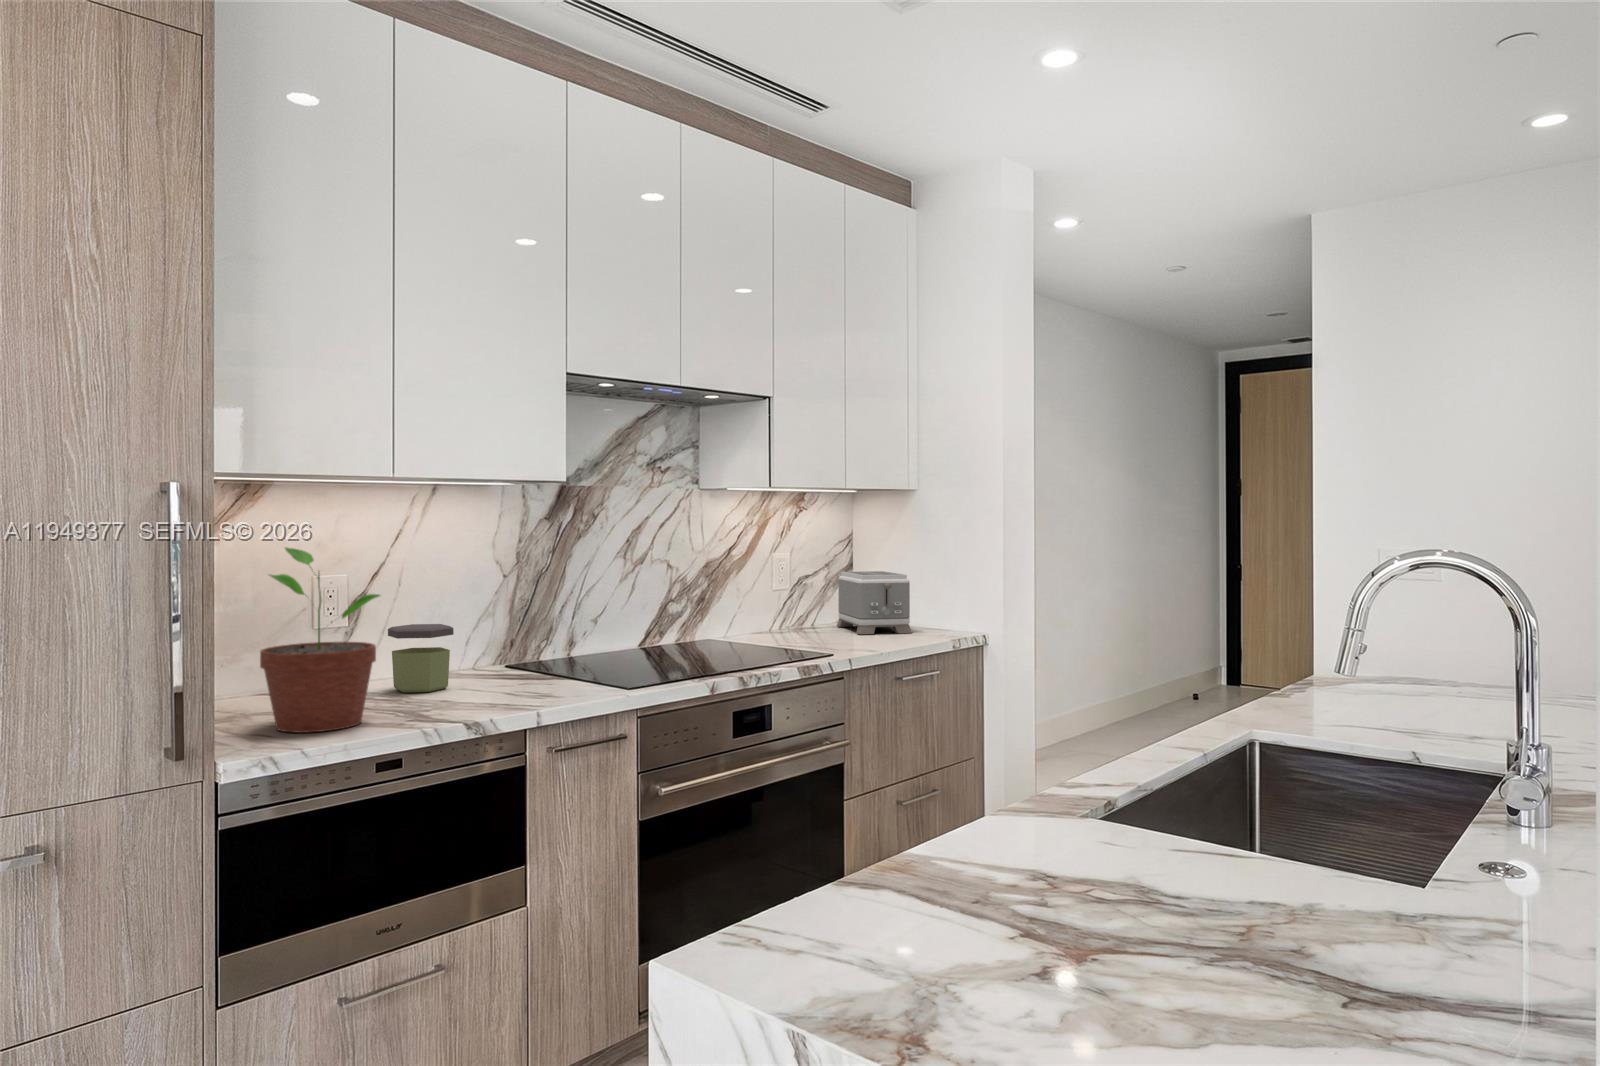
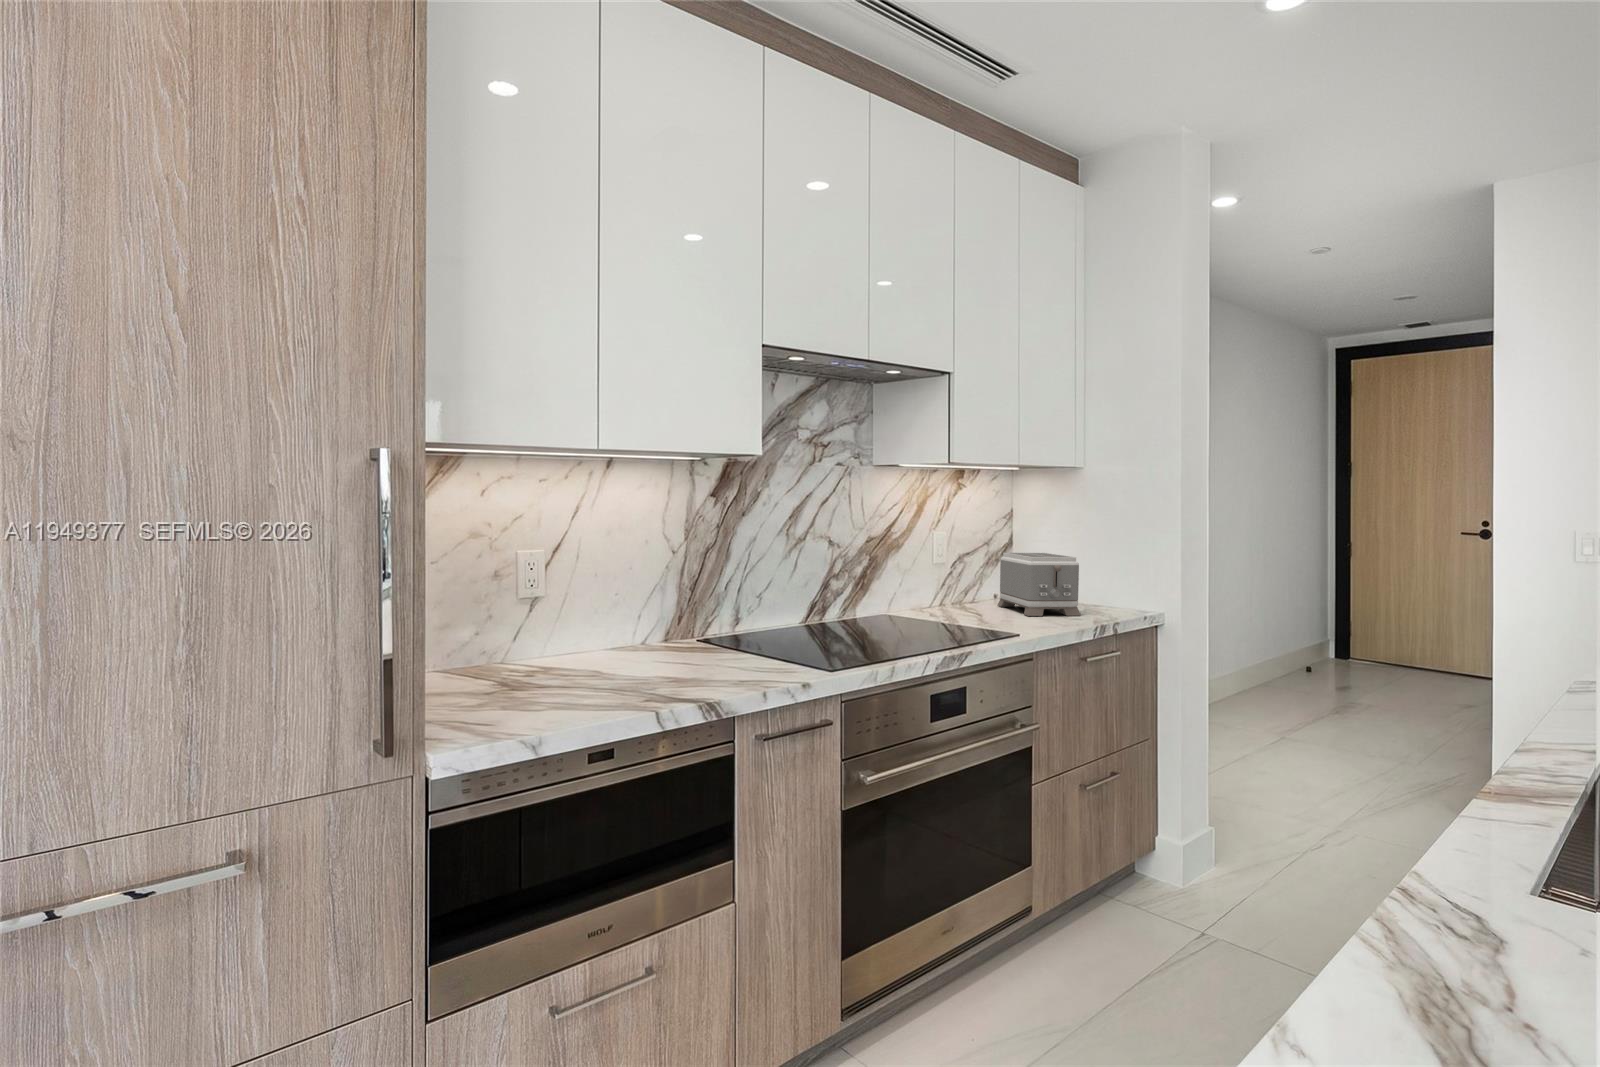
potted plant: present [260,548,380,733] -> none [470,523,593,719]
jar: present [388,624,454,693] -> none [588,601,652,671]

